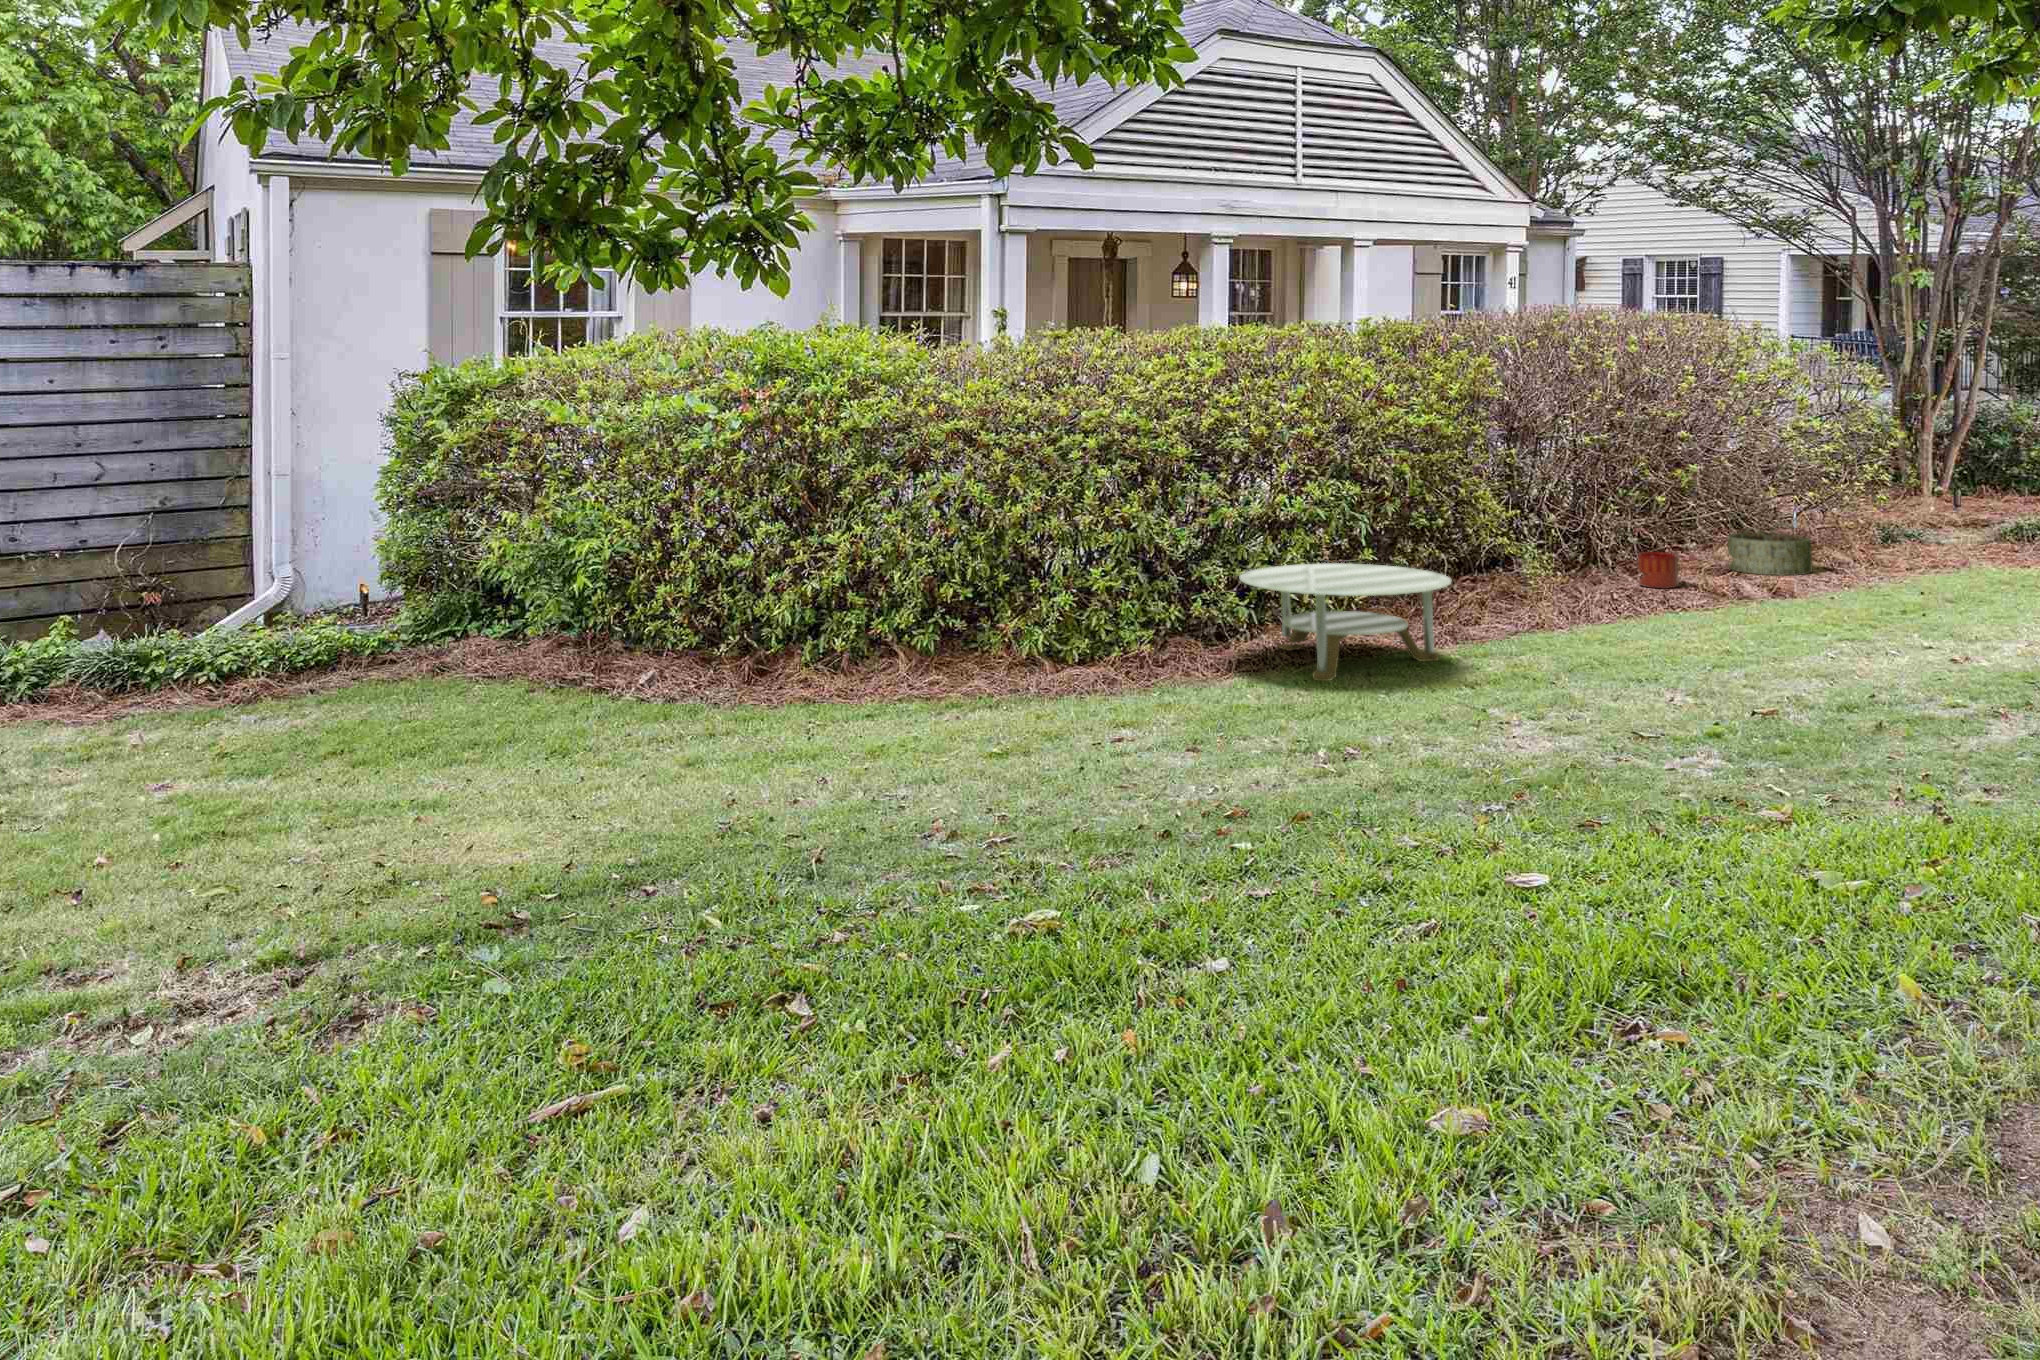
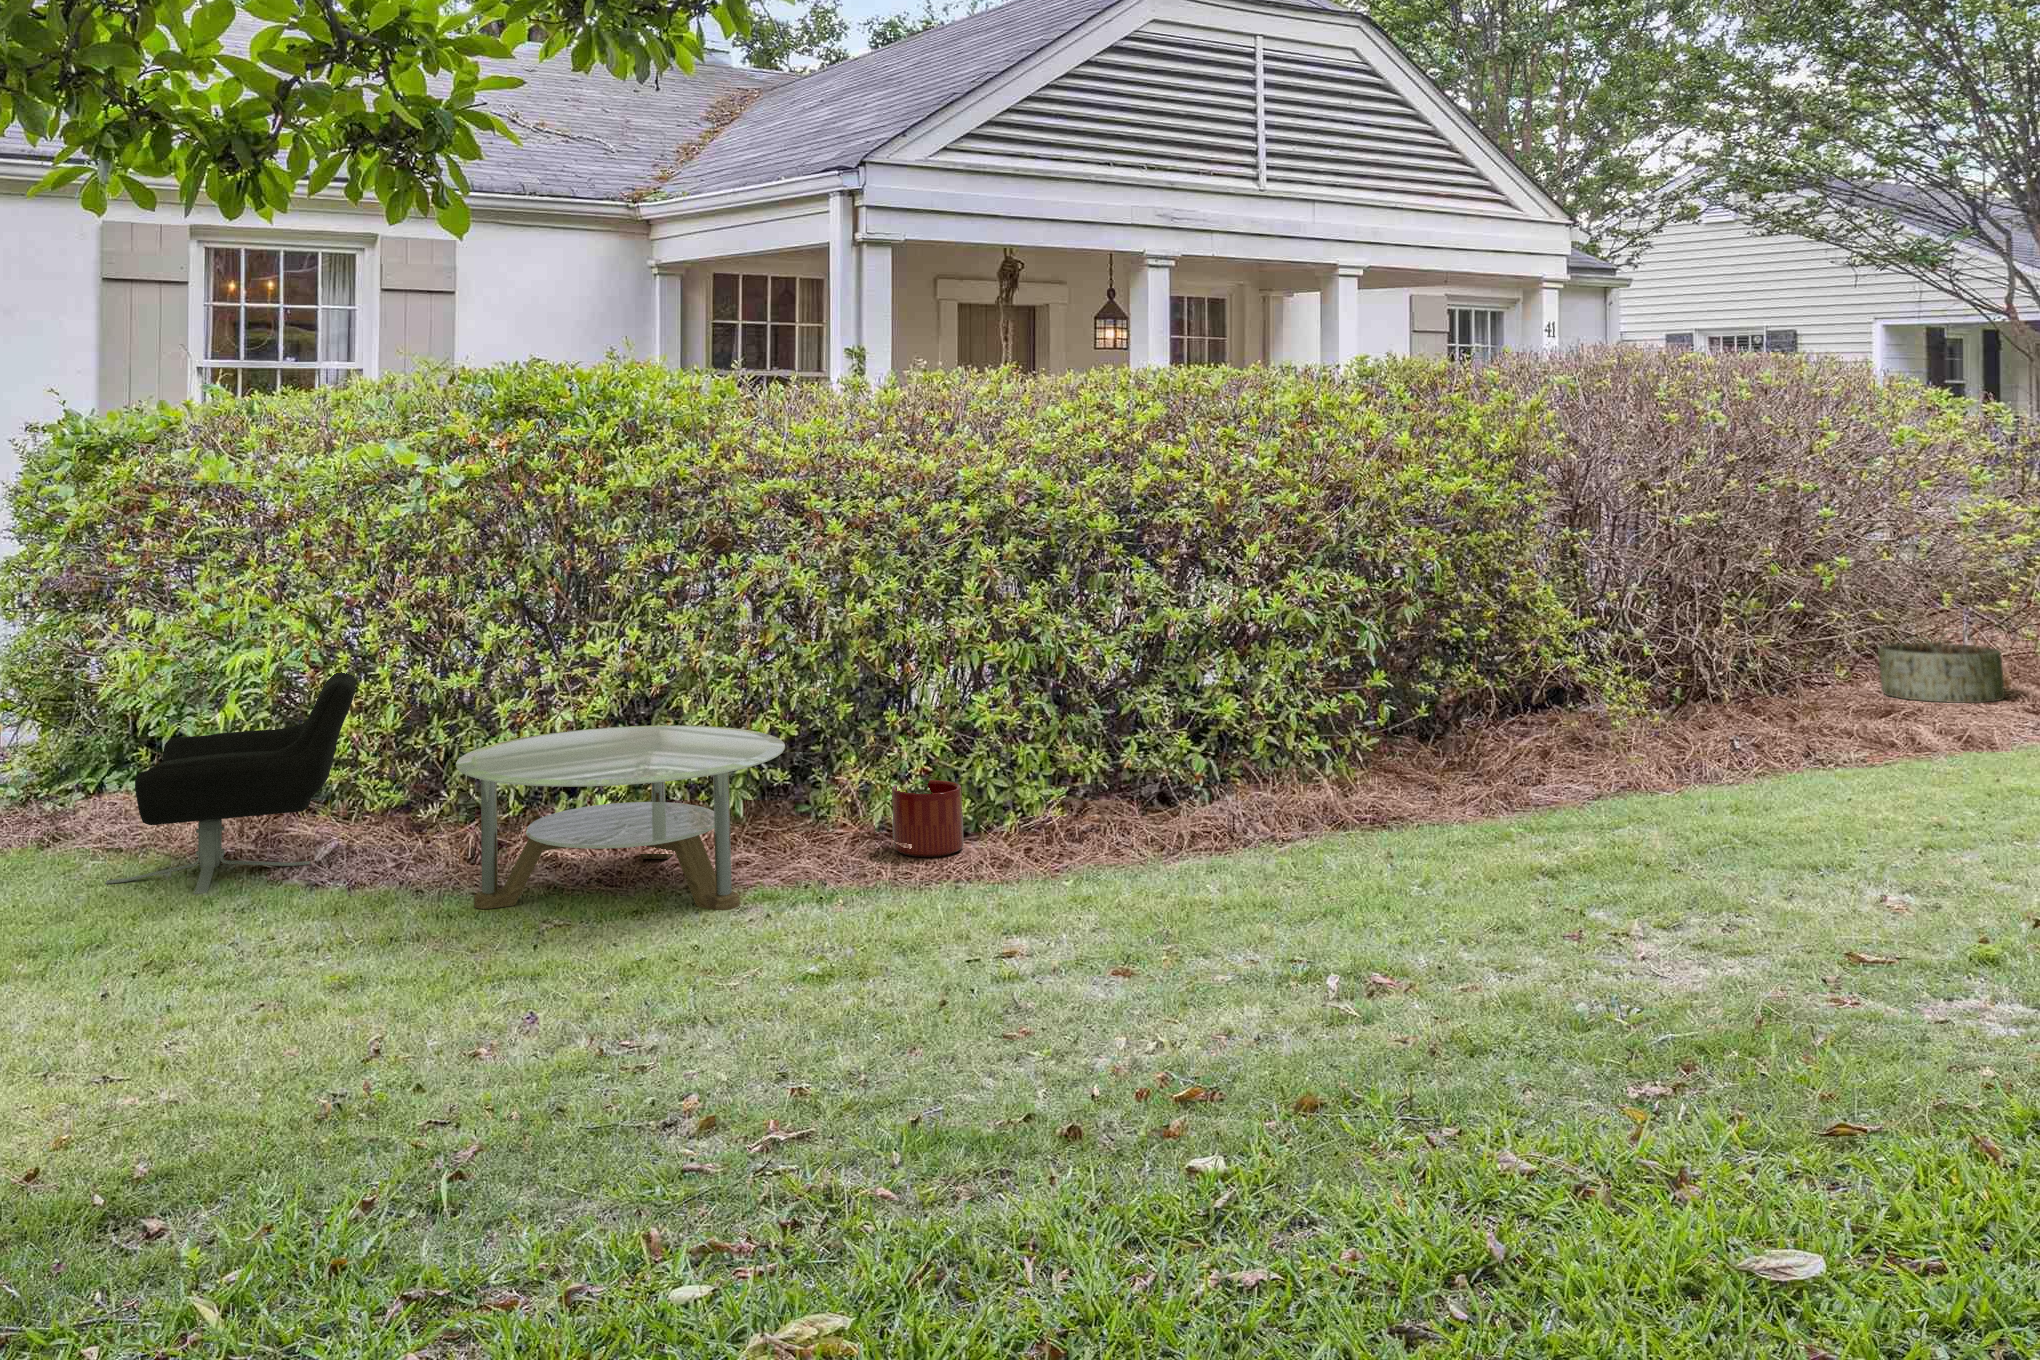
lounge chair: none [492,550,663,704] -> present [105,672,356,894]
planter: present [1637,552,1679,589] -> present [892,780,964,857]
round table: present [1239,563,1451,681] -> present [456,725,785,910]

